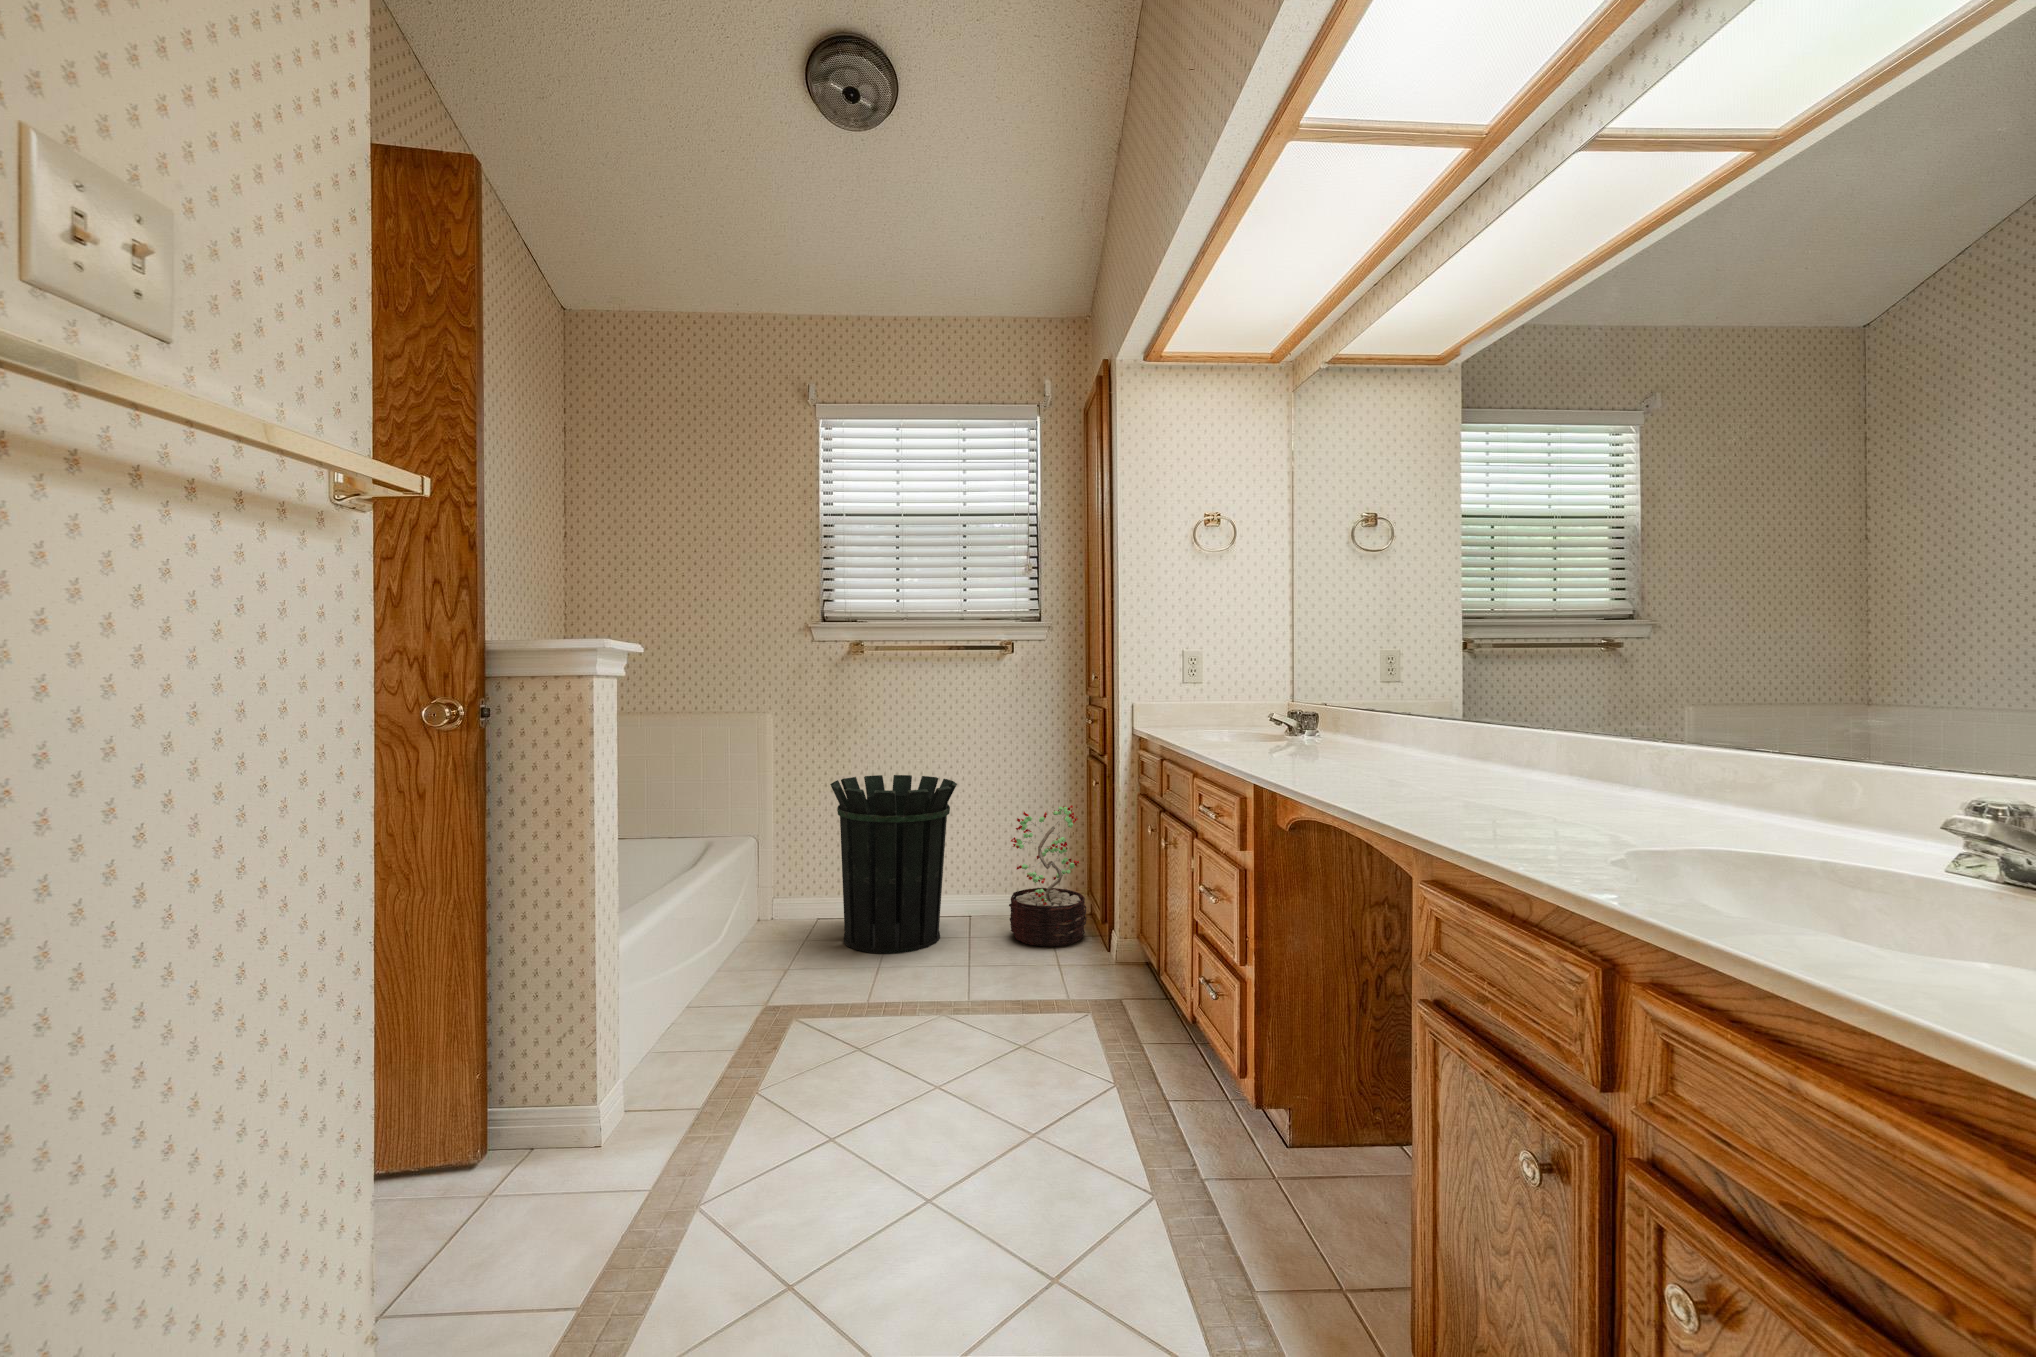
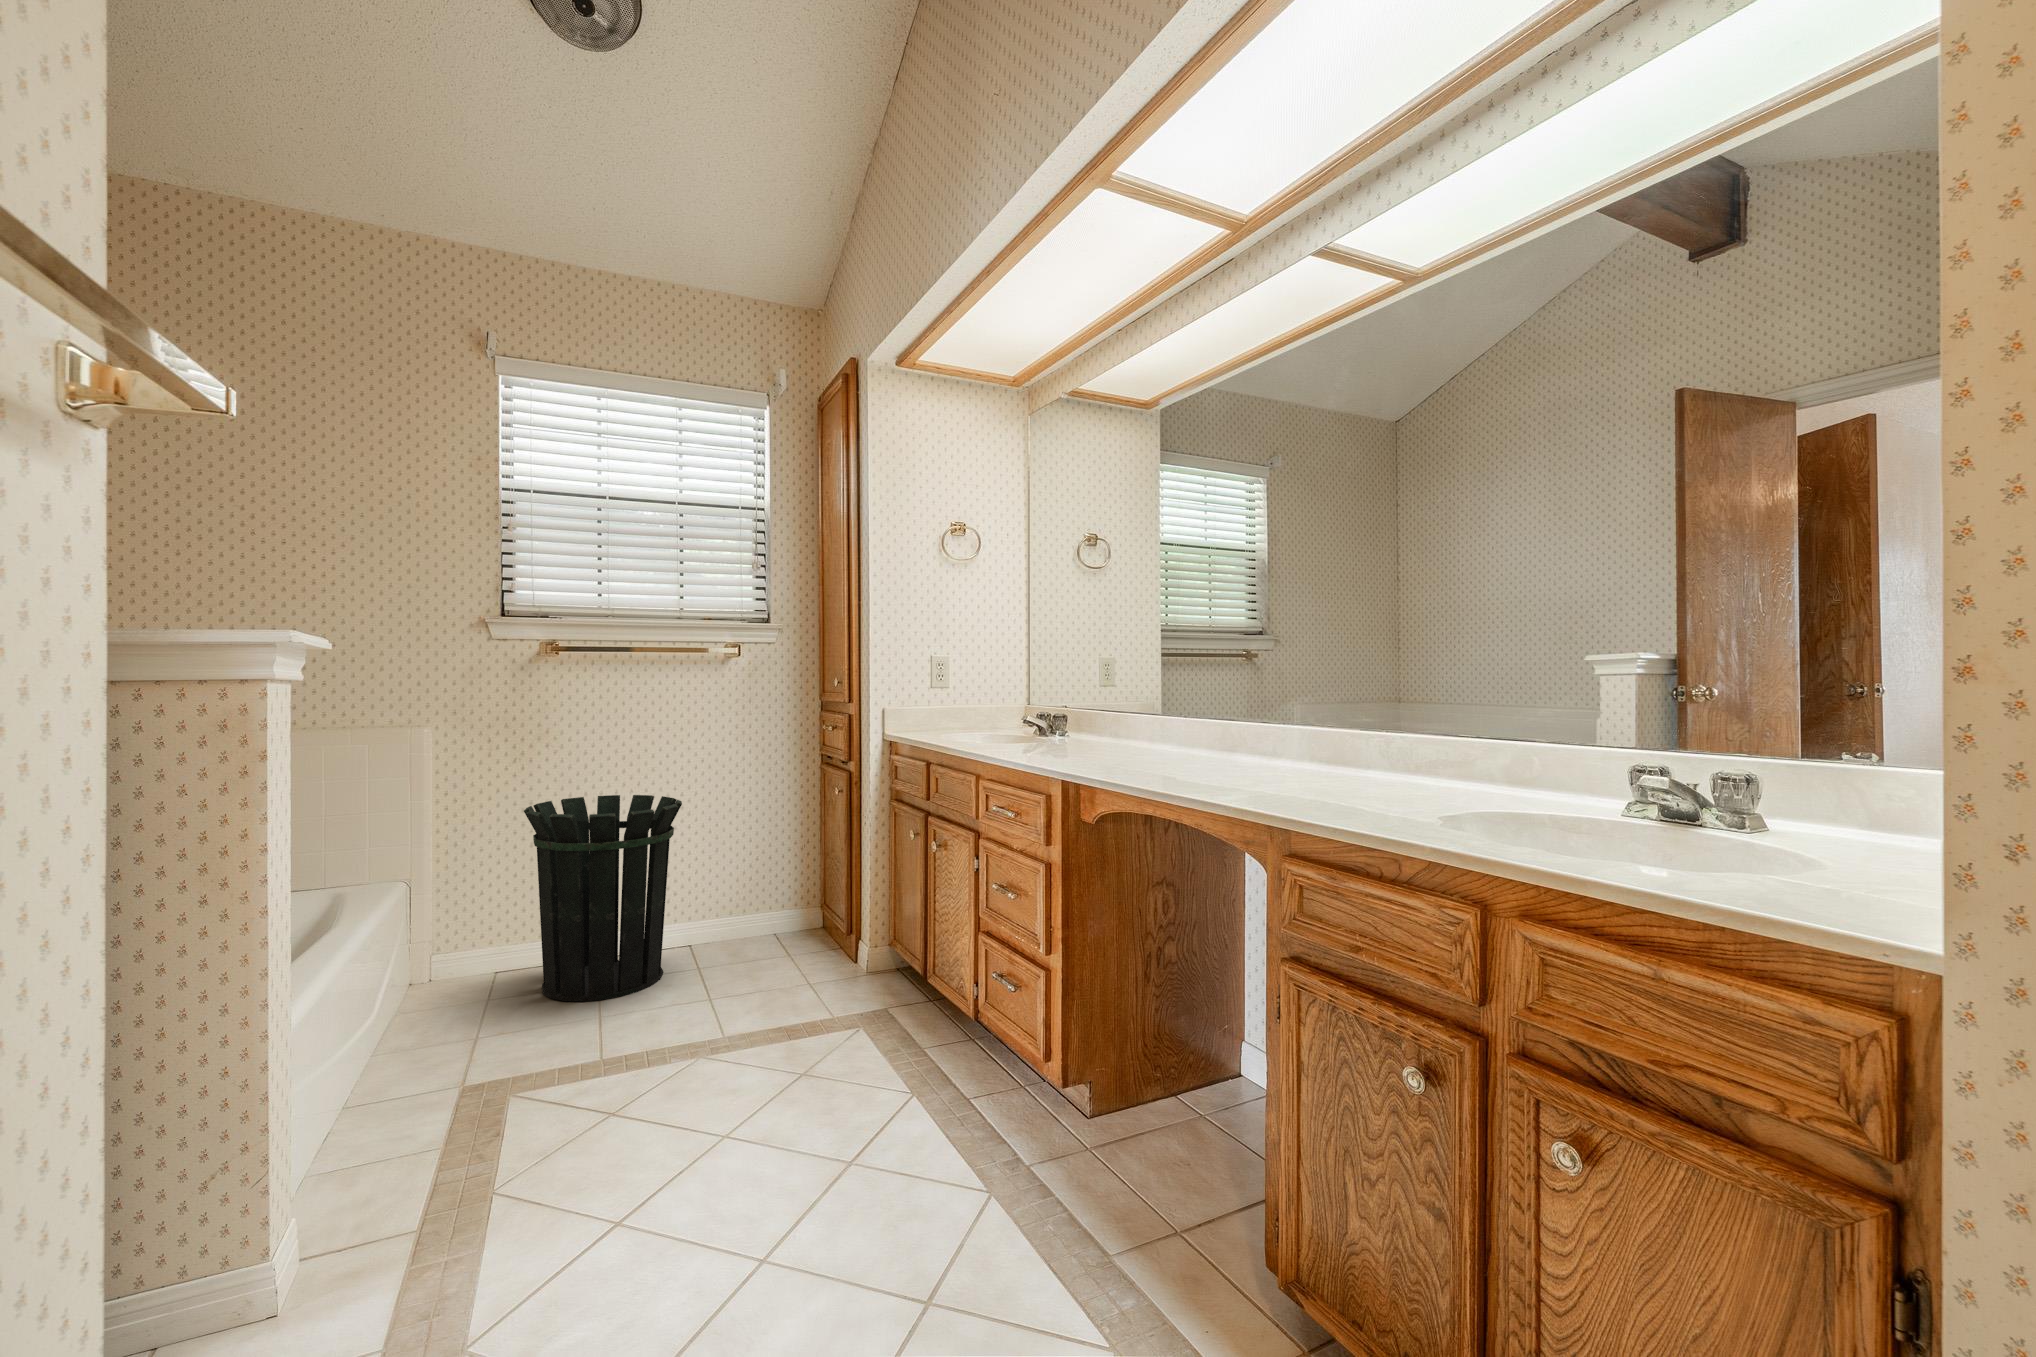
decorative plant: present [1009,805,1087,947] -> none [742,816,827,967]

